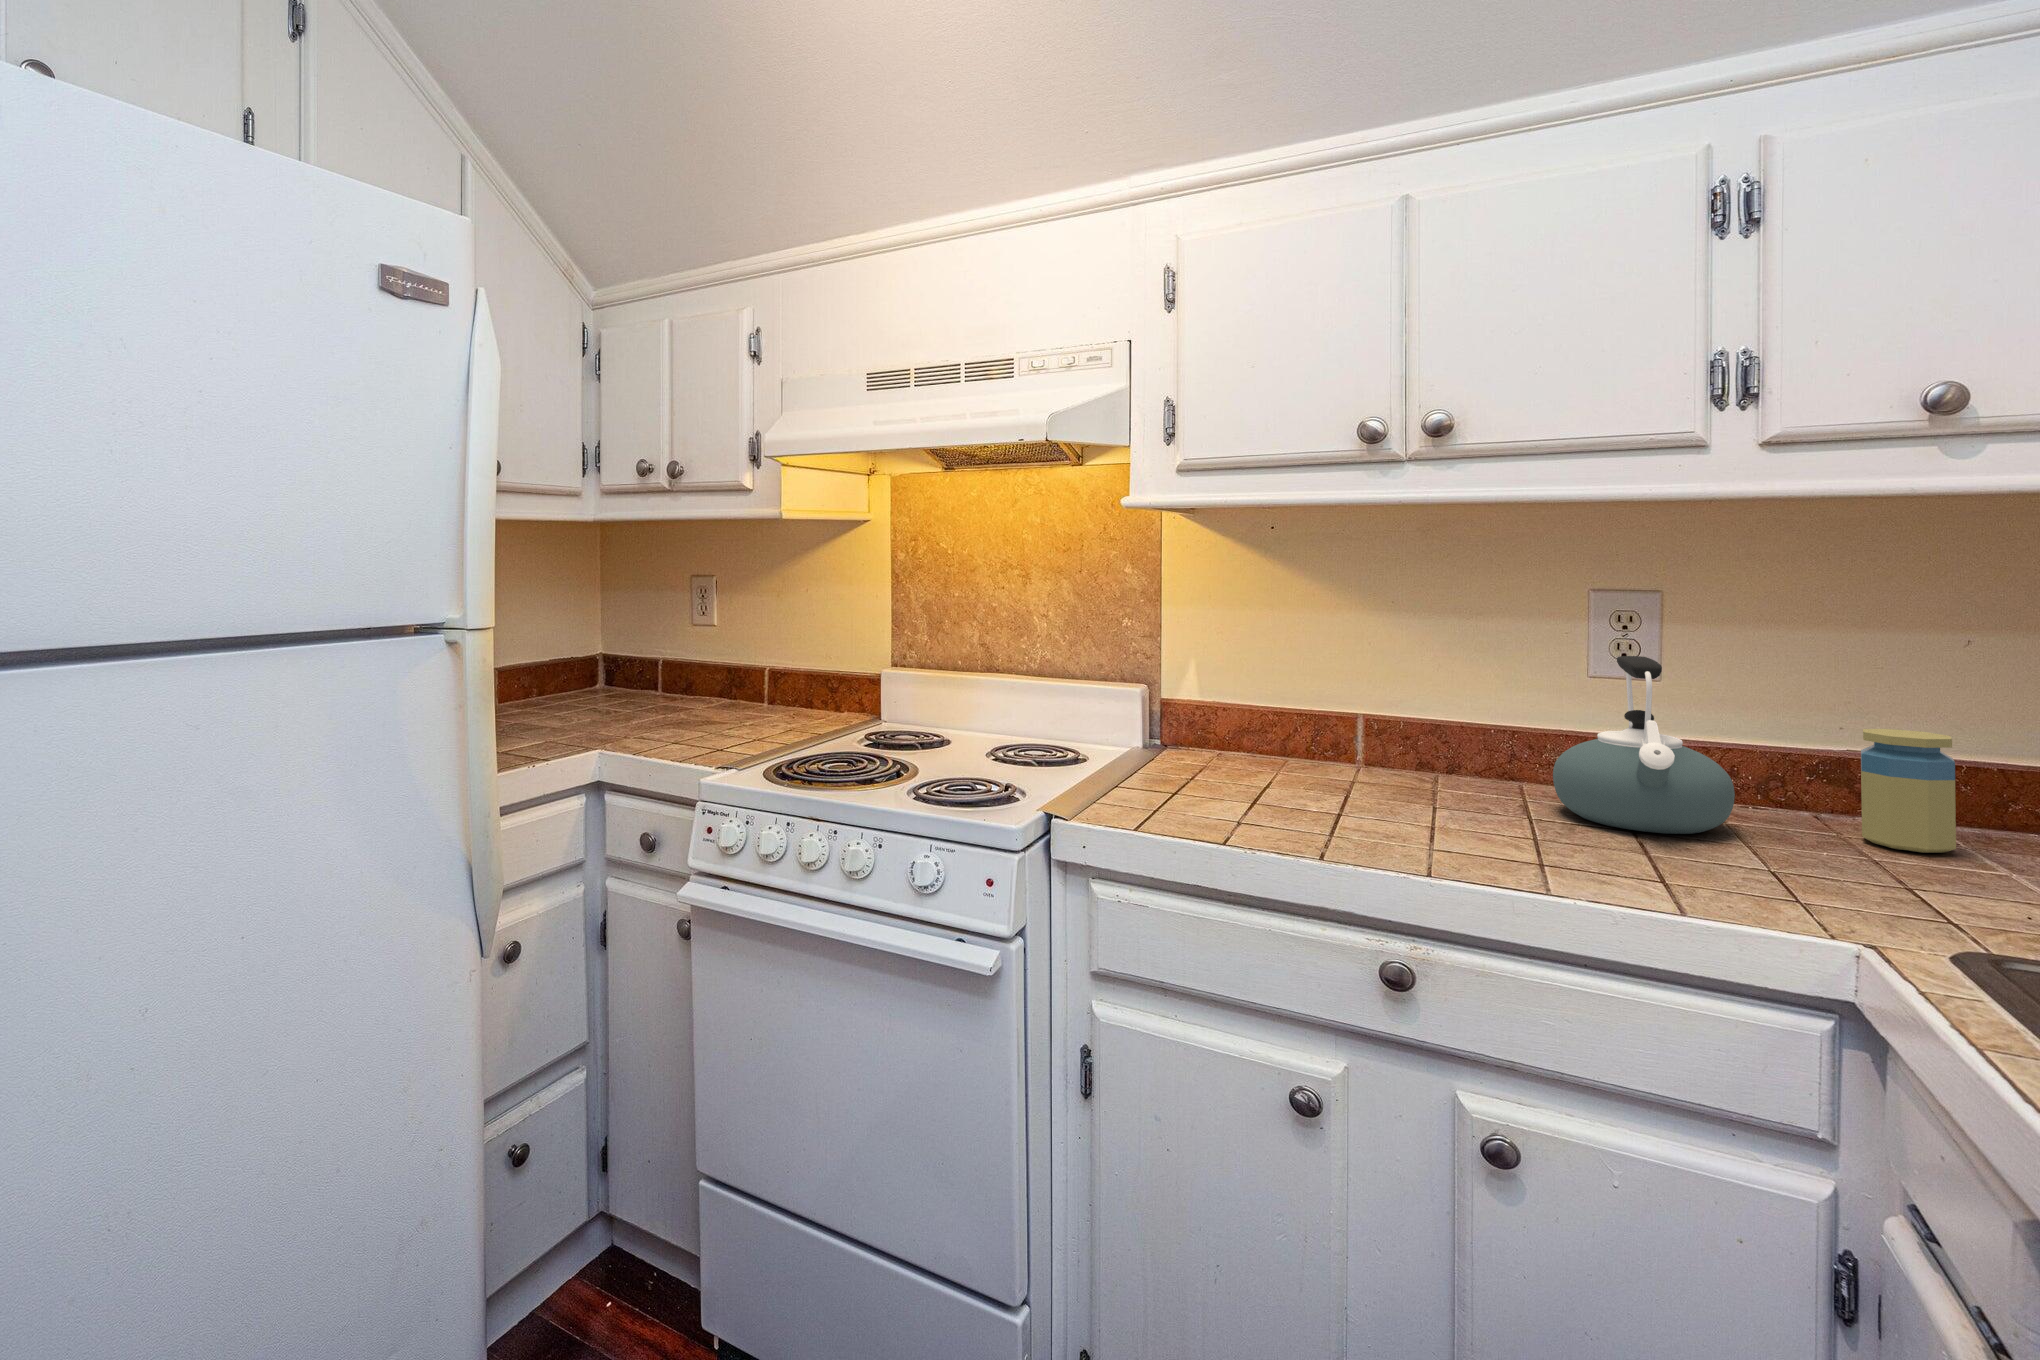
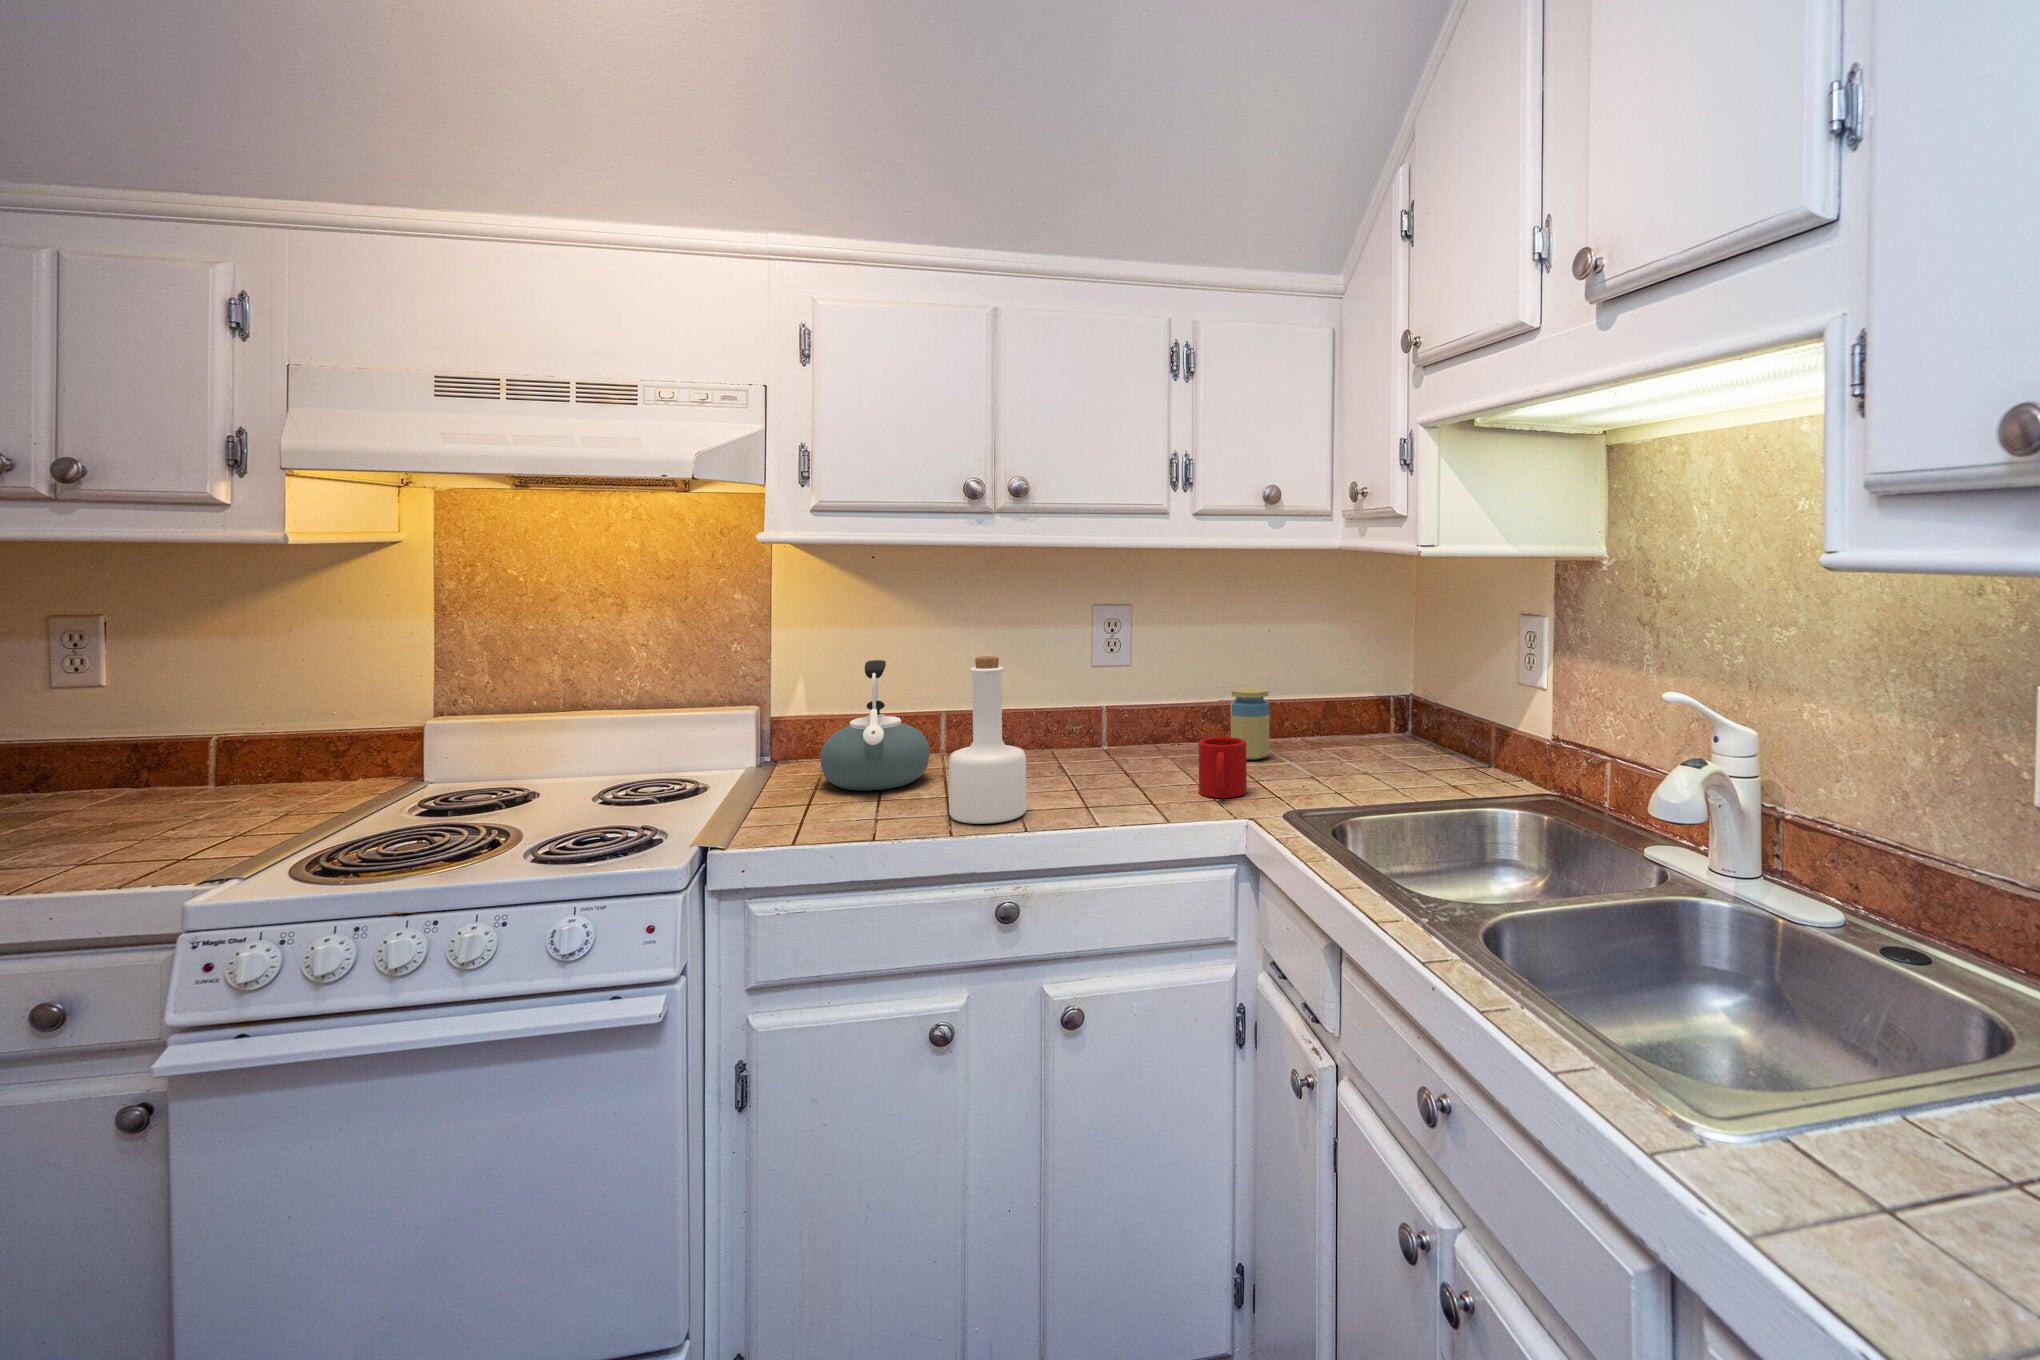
bottle: none [1330,639,1442,857] -> present [949,656,1026,824]
kettle: present [1553,656,1735,834] -> present [820,660,930,791]
mug: none [1769,797,1881,903] -> present [1199,737,1247,798]

